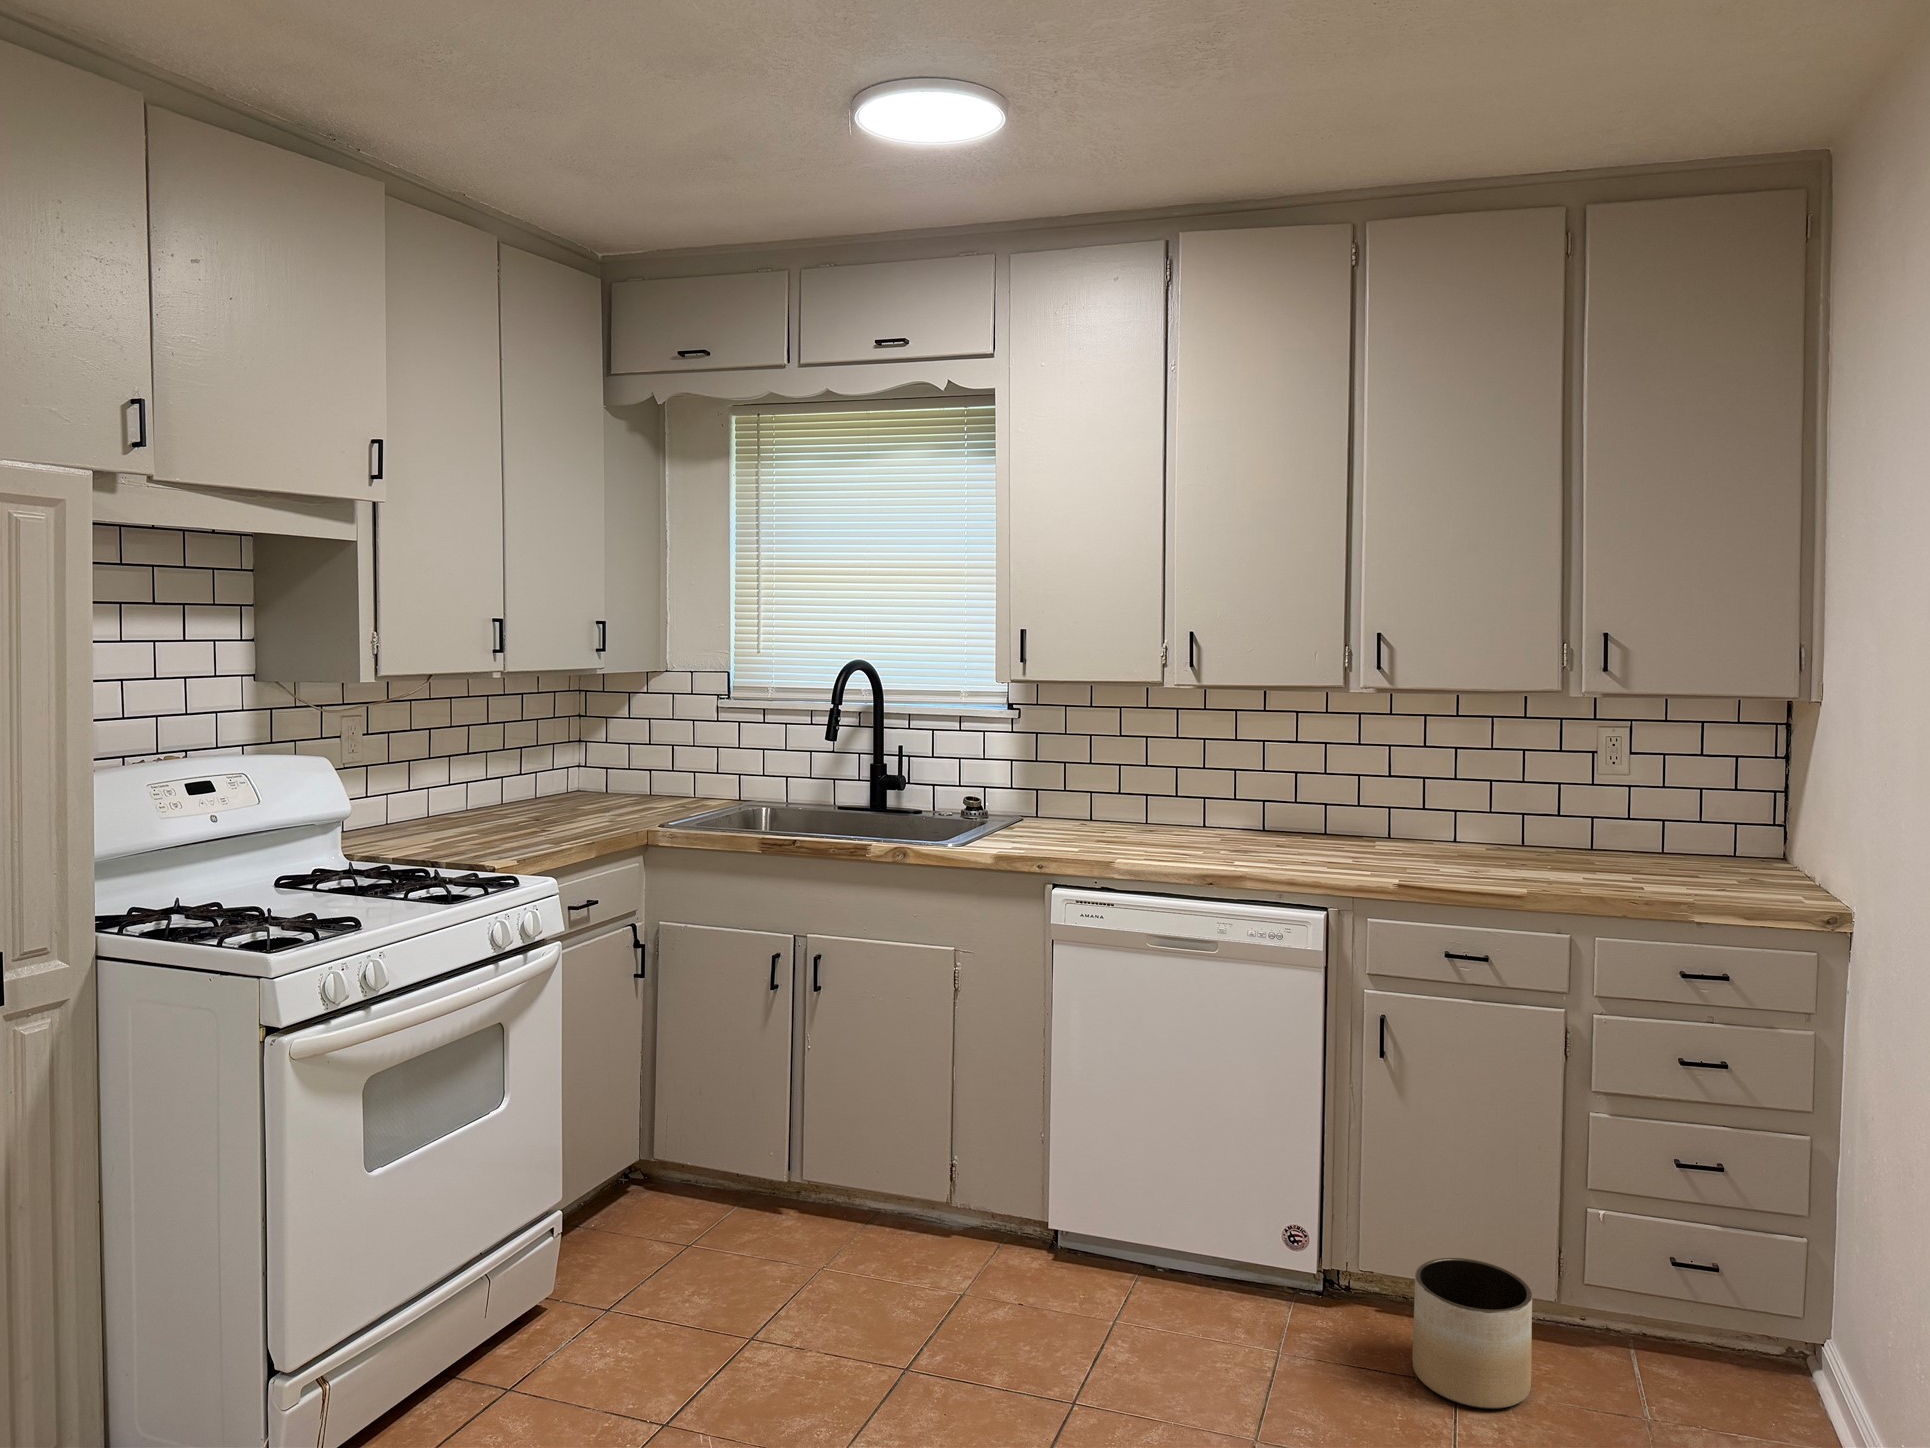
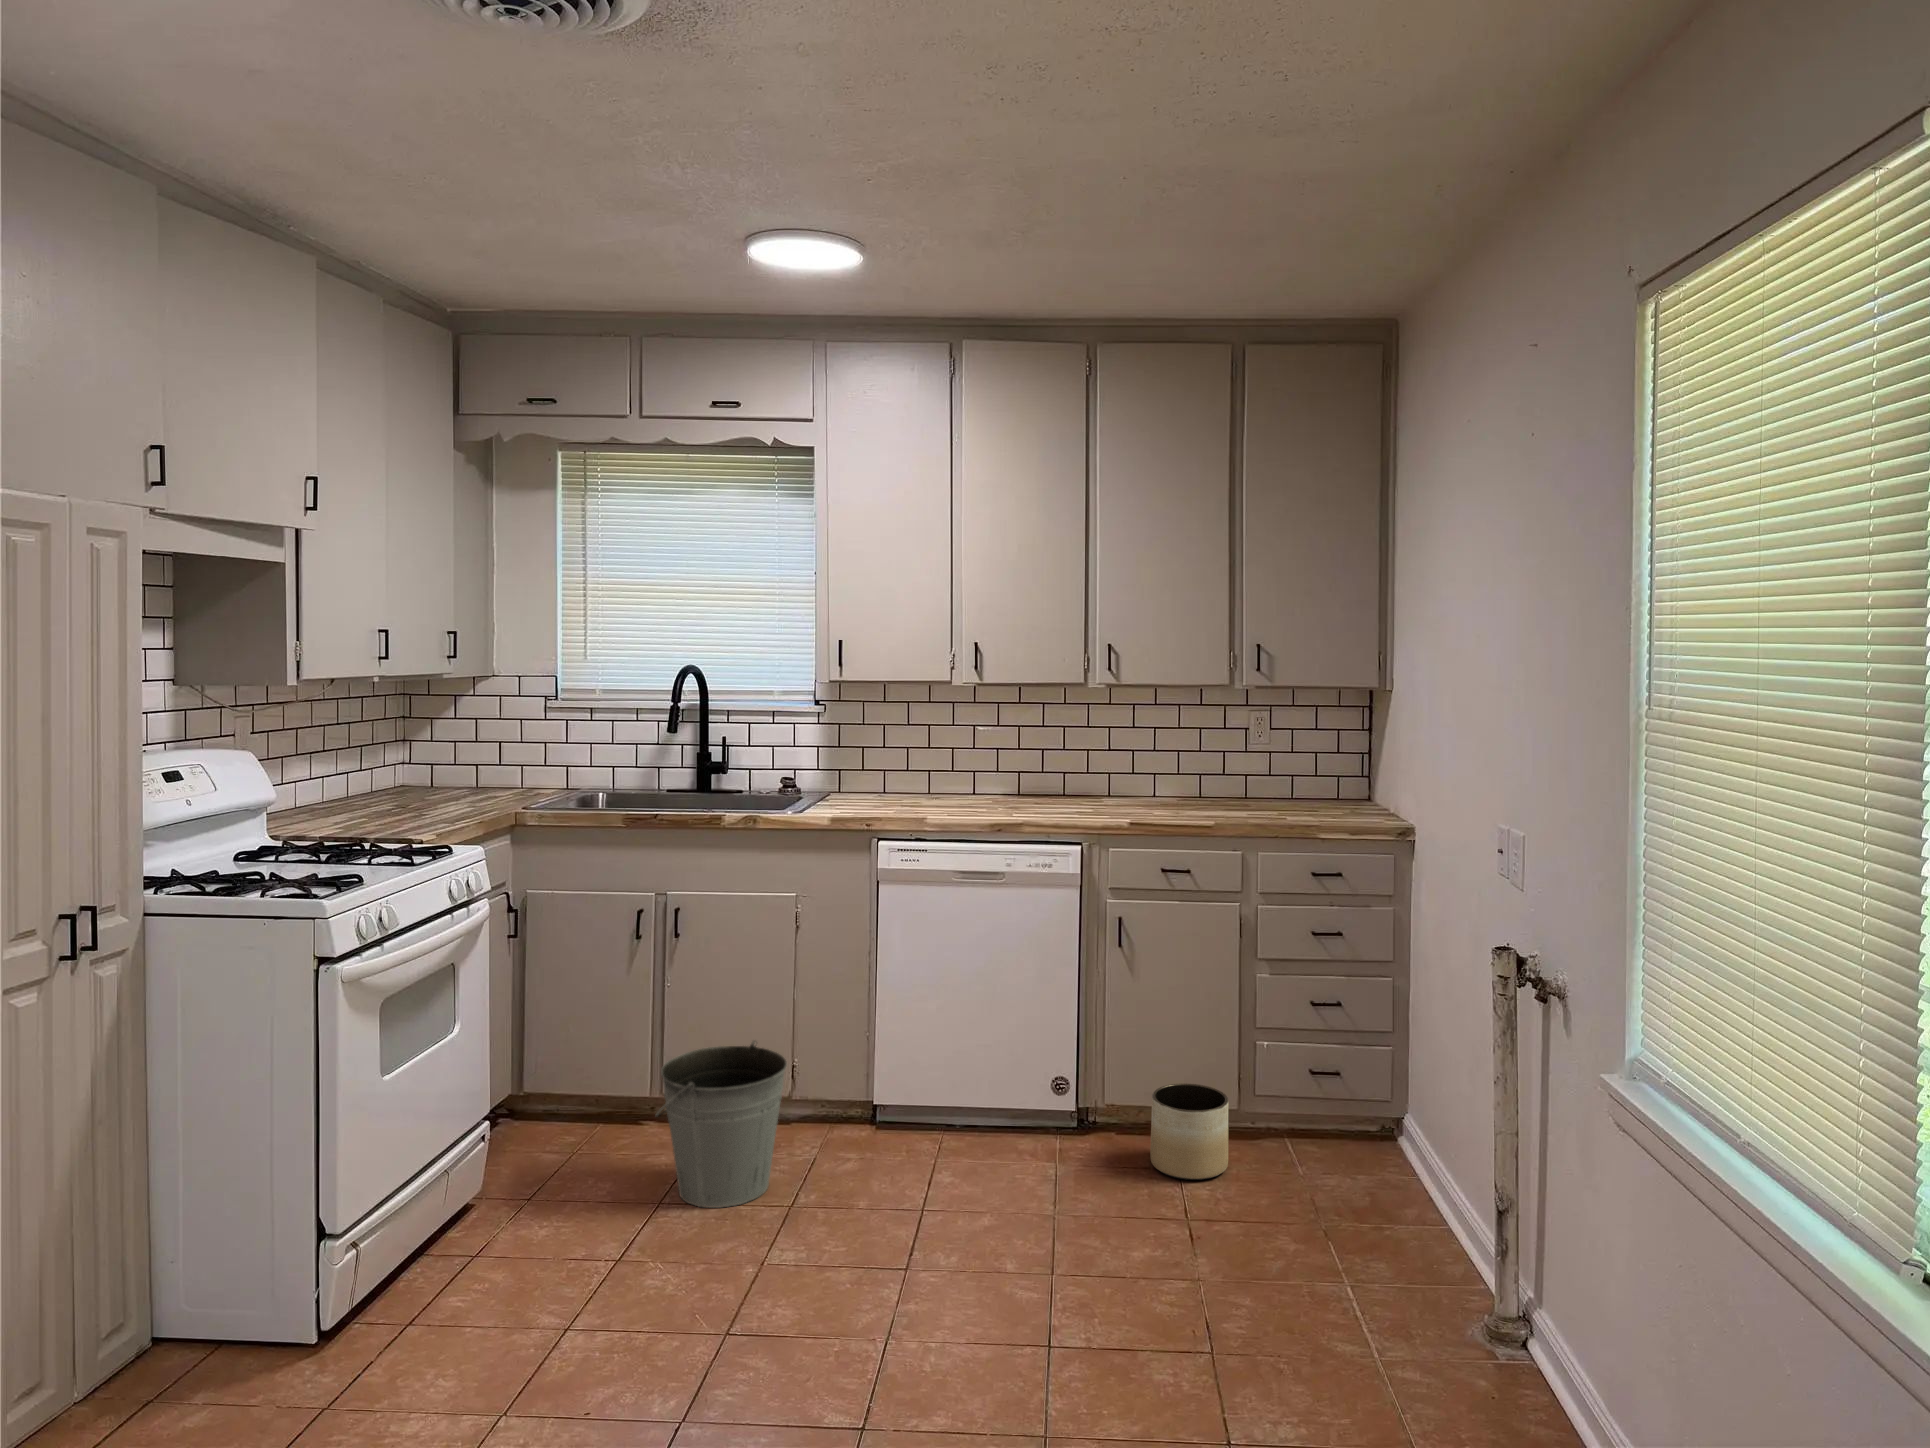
bucket: none [760,1129,920,1340] -> present [656,1041,787,1208]

